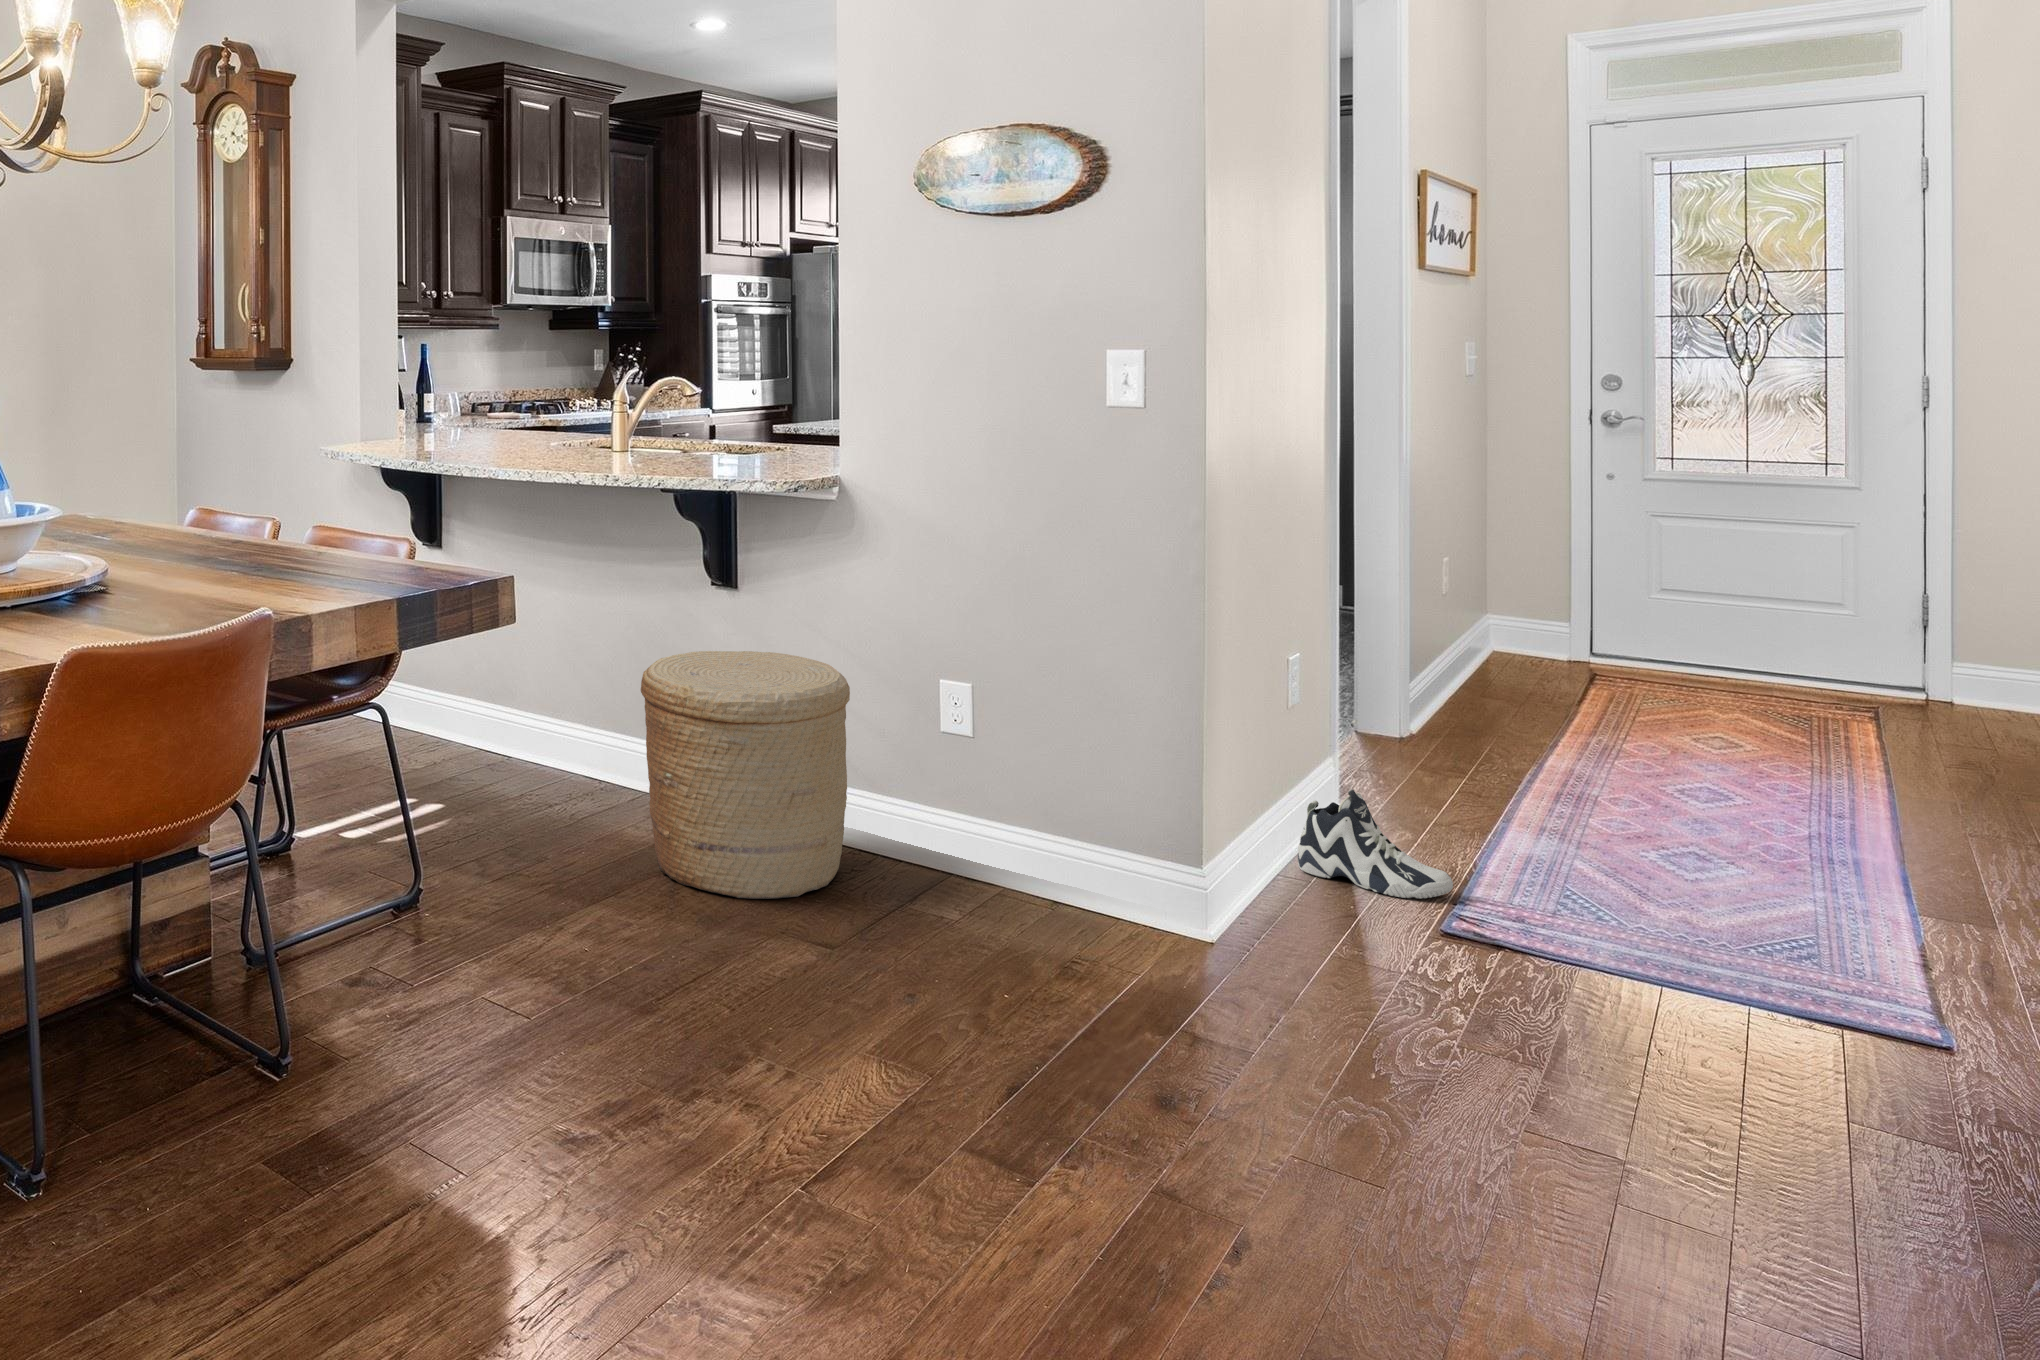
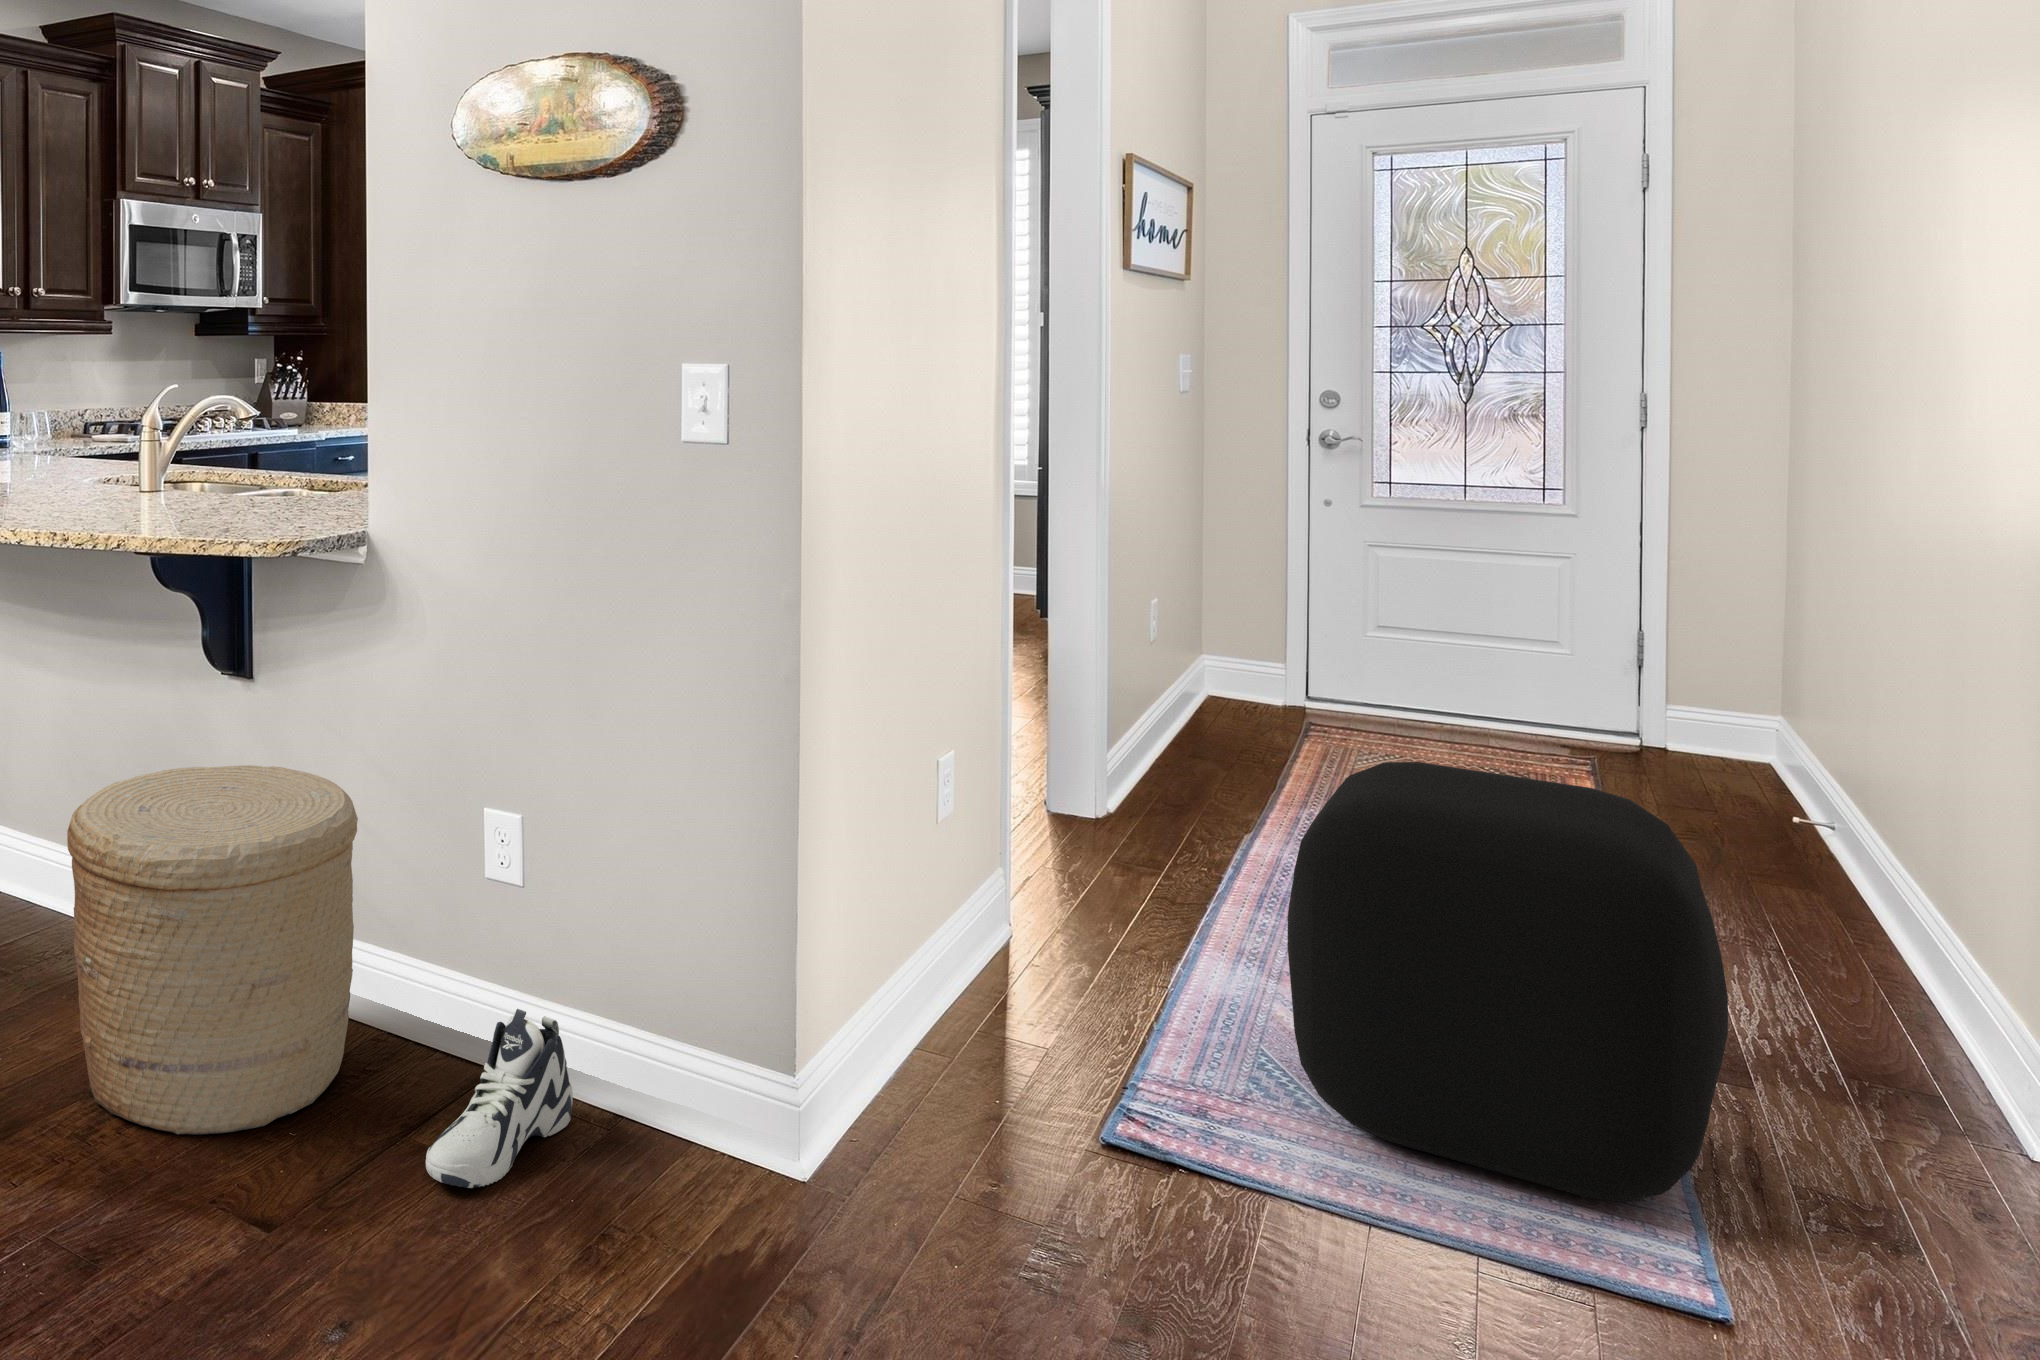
ottoman: none [1590,663,1959,981] -> present [1288,762,1728,1202]
sneaker: present [1298,789,1453,898] -> present [426,1009,573,1188]

